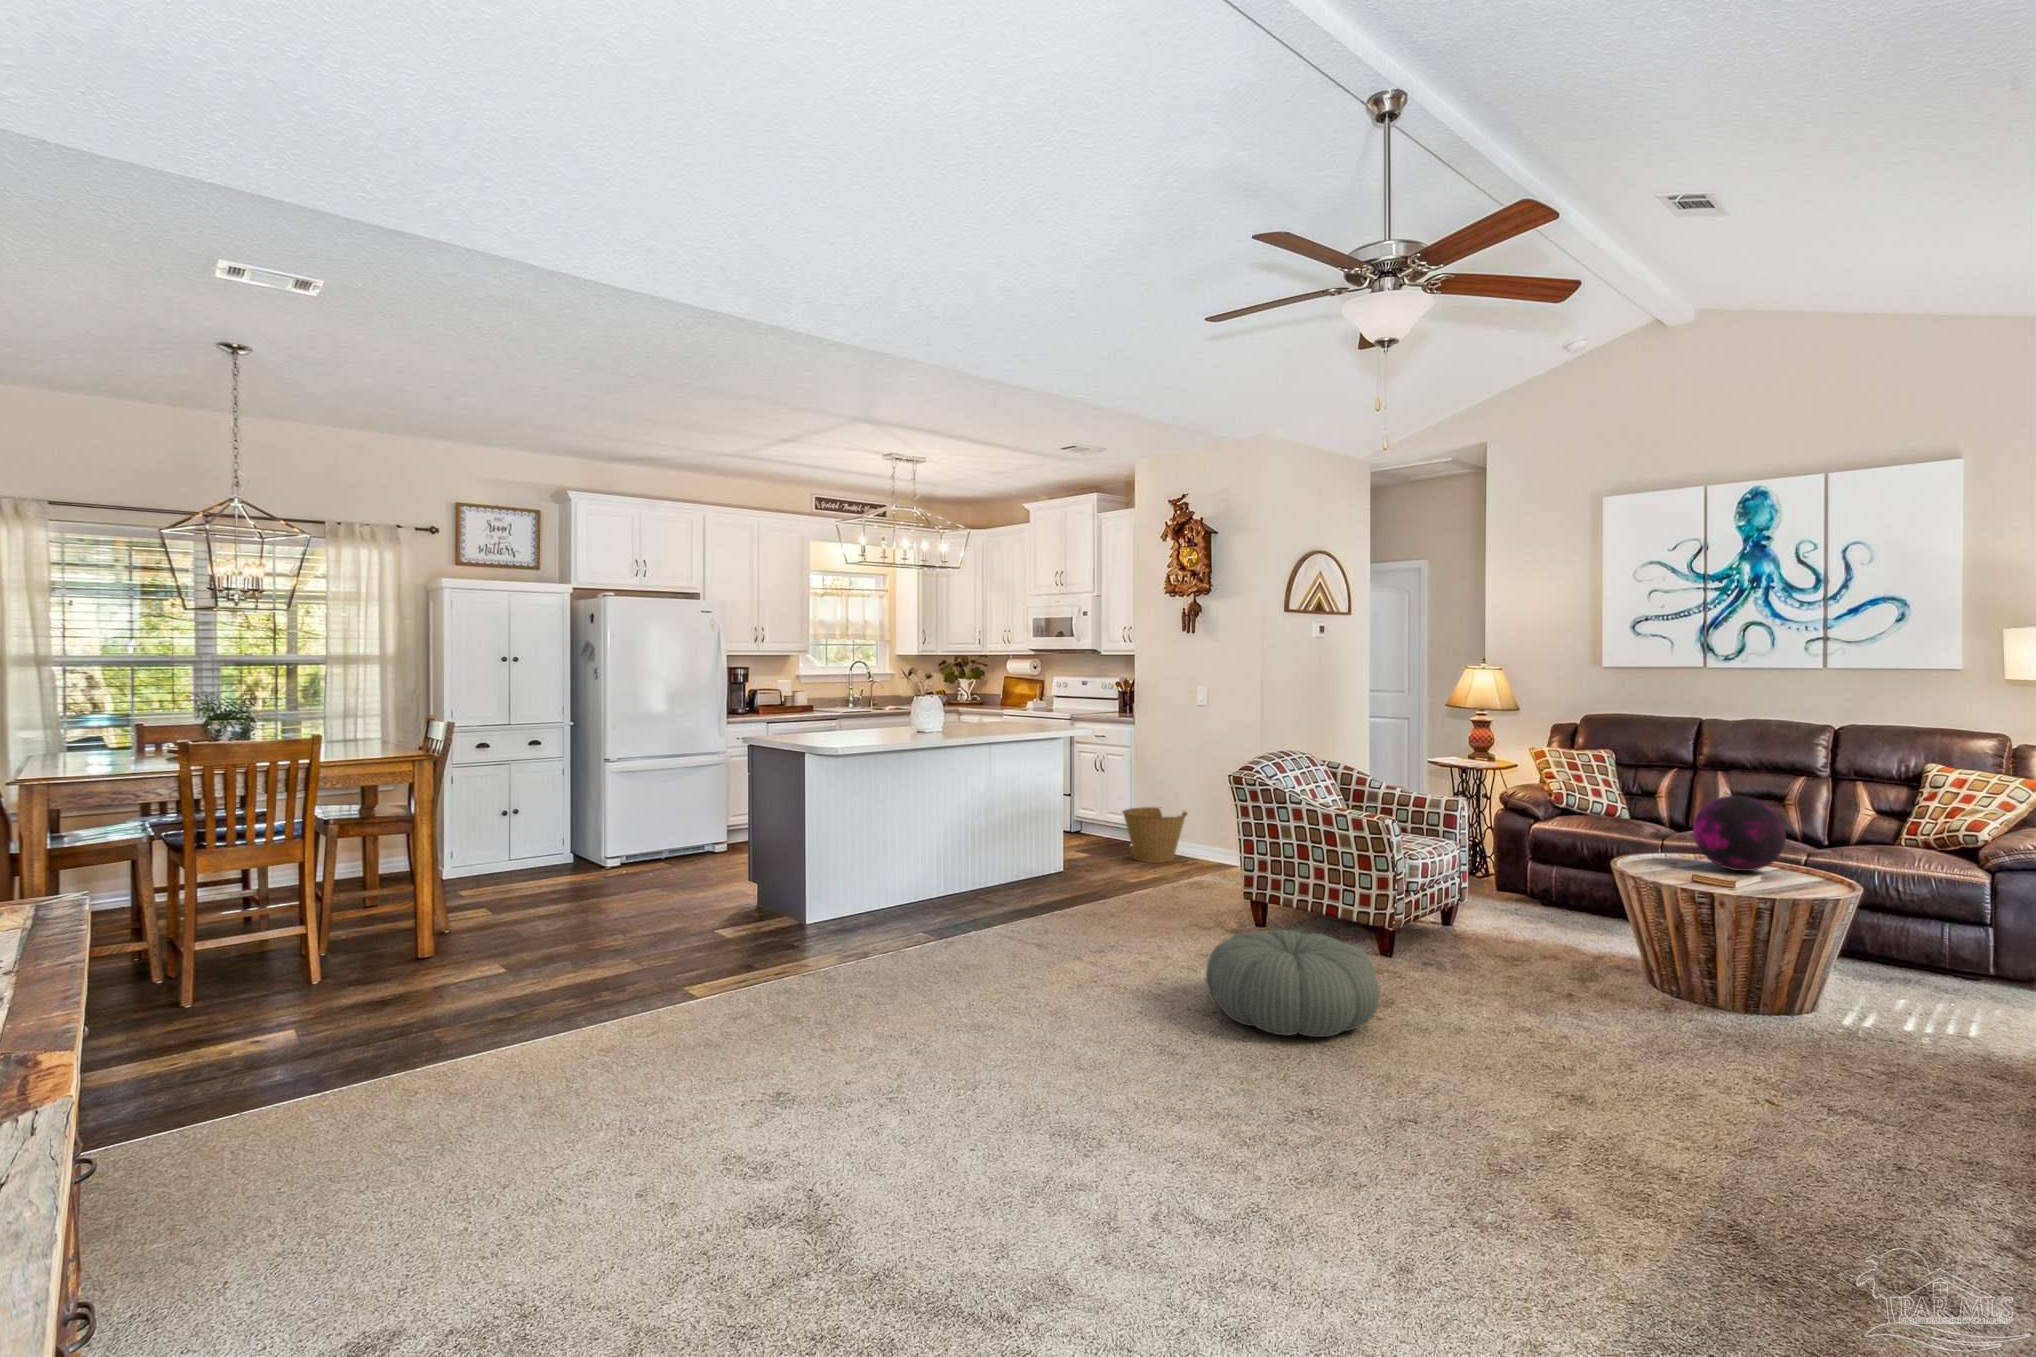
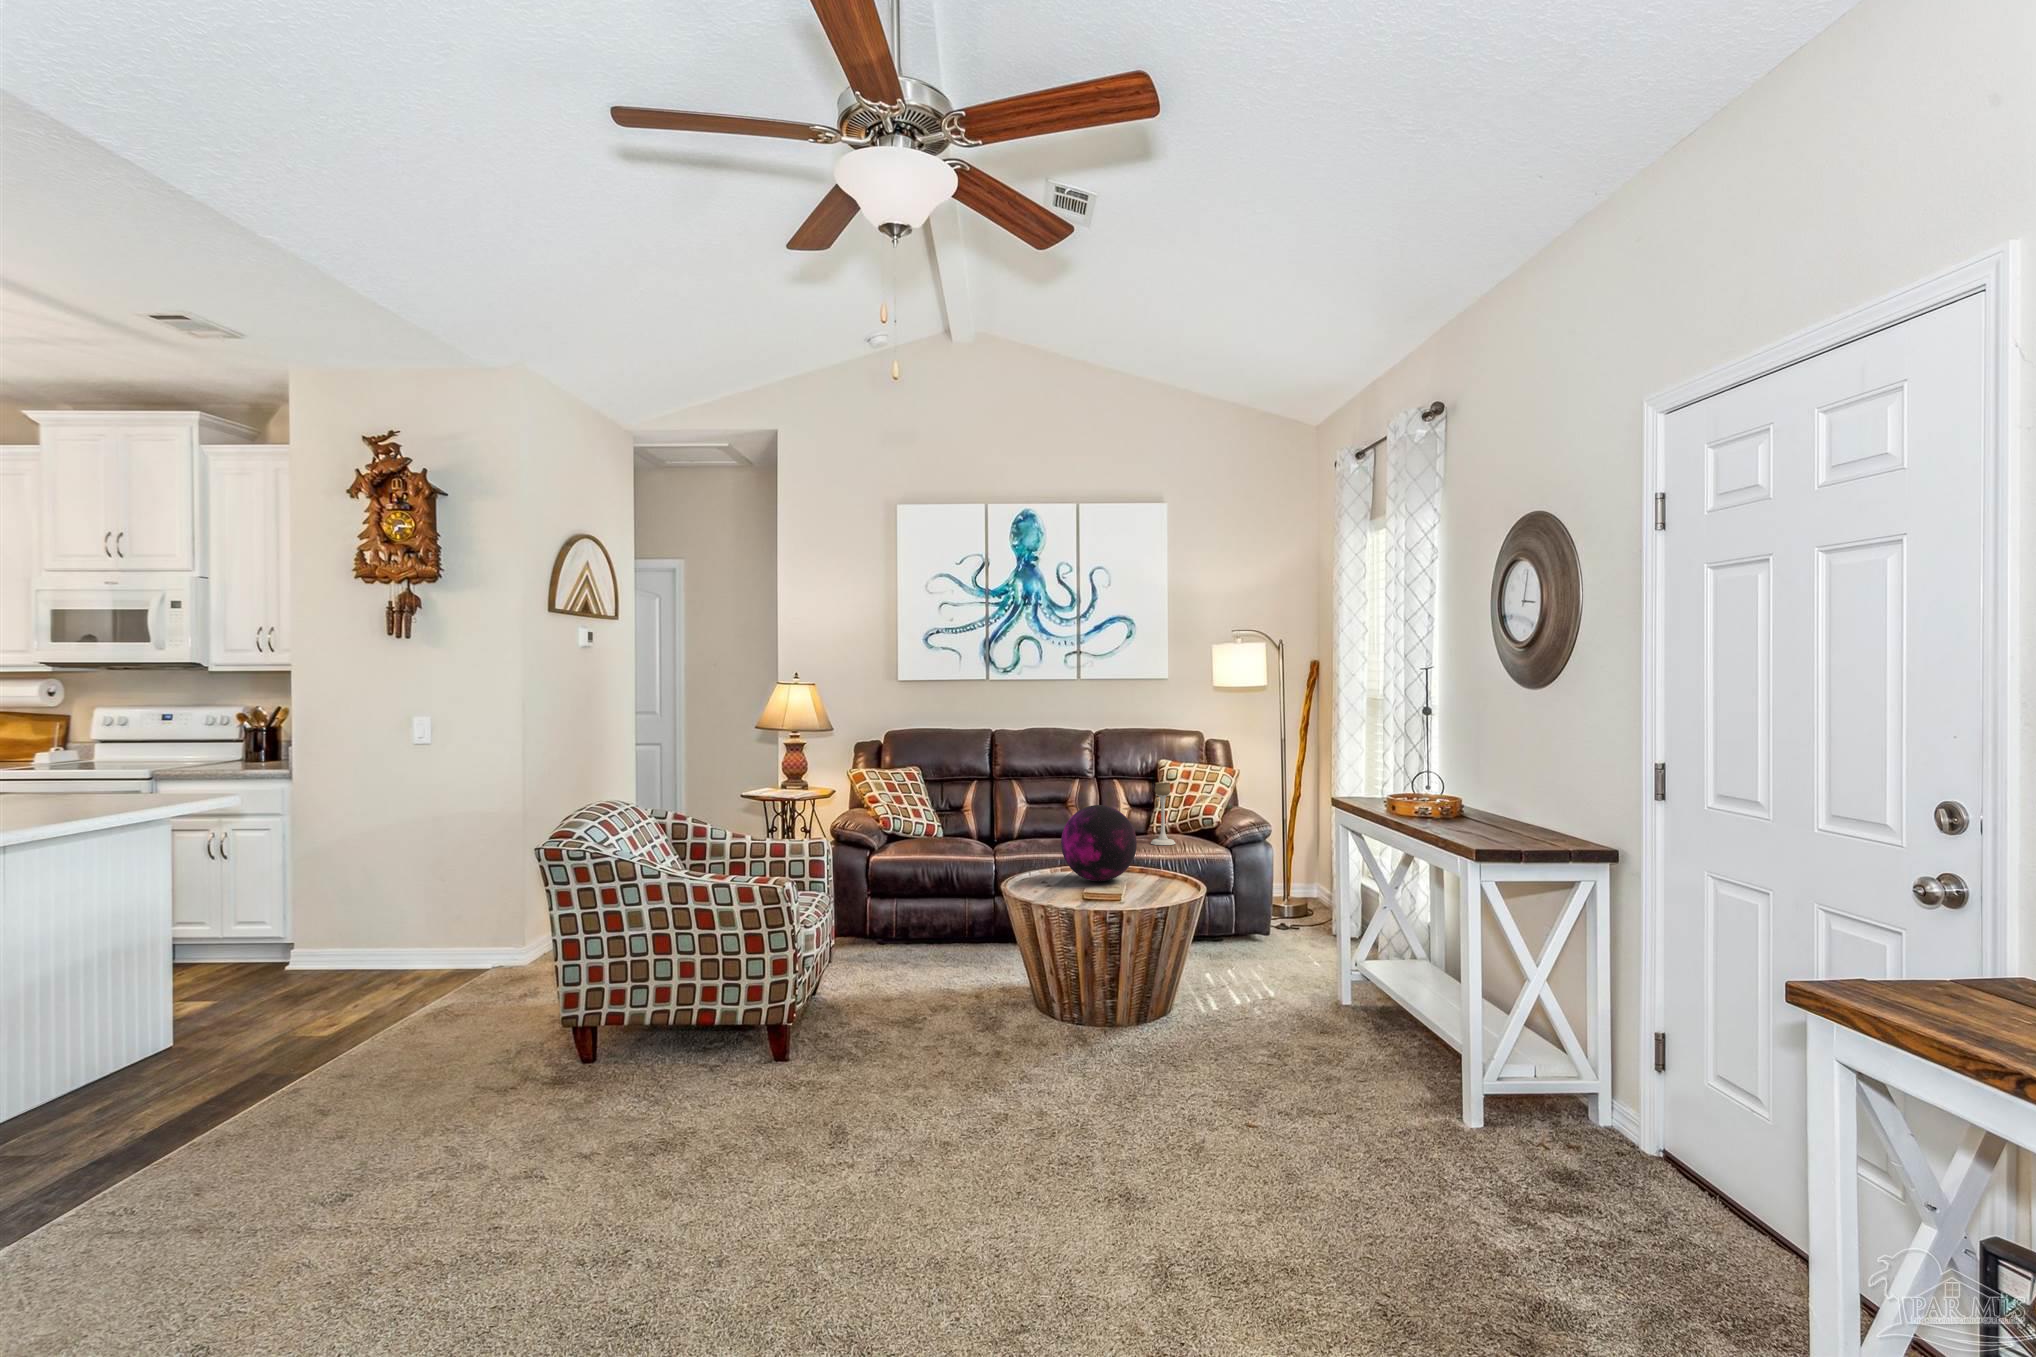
candle holder: none [1883,786,1920,857] -> present [1151,782,1175,845]
basket: present [1123,807,1187,863] -> none [283,903,404,996]
pouf: present [1206,930,1380,1037] -> none [601,1063,862,1247]

